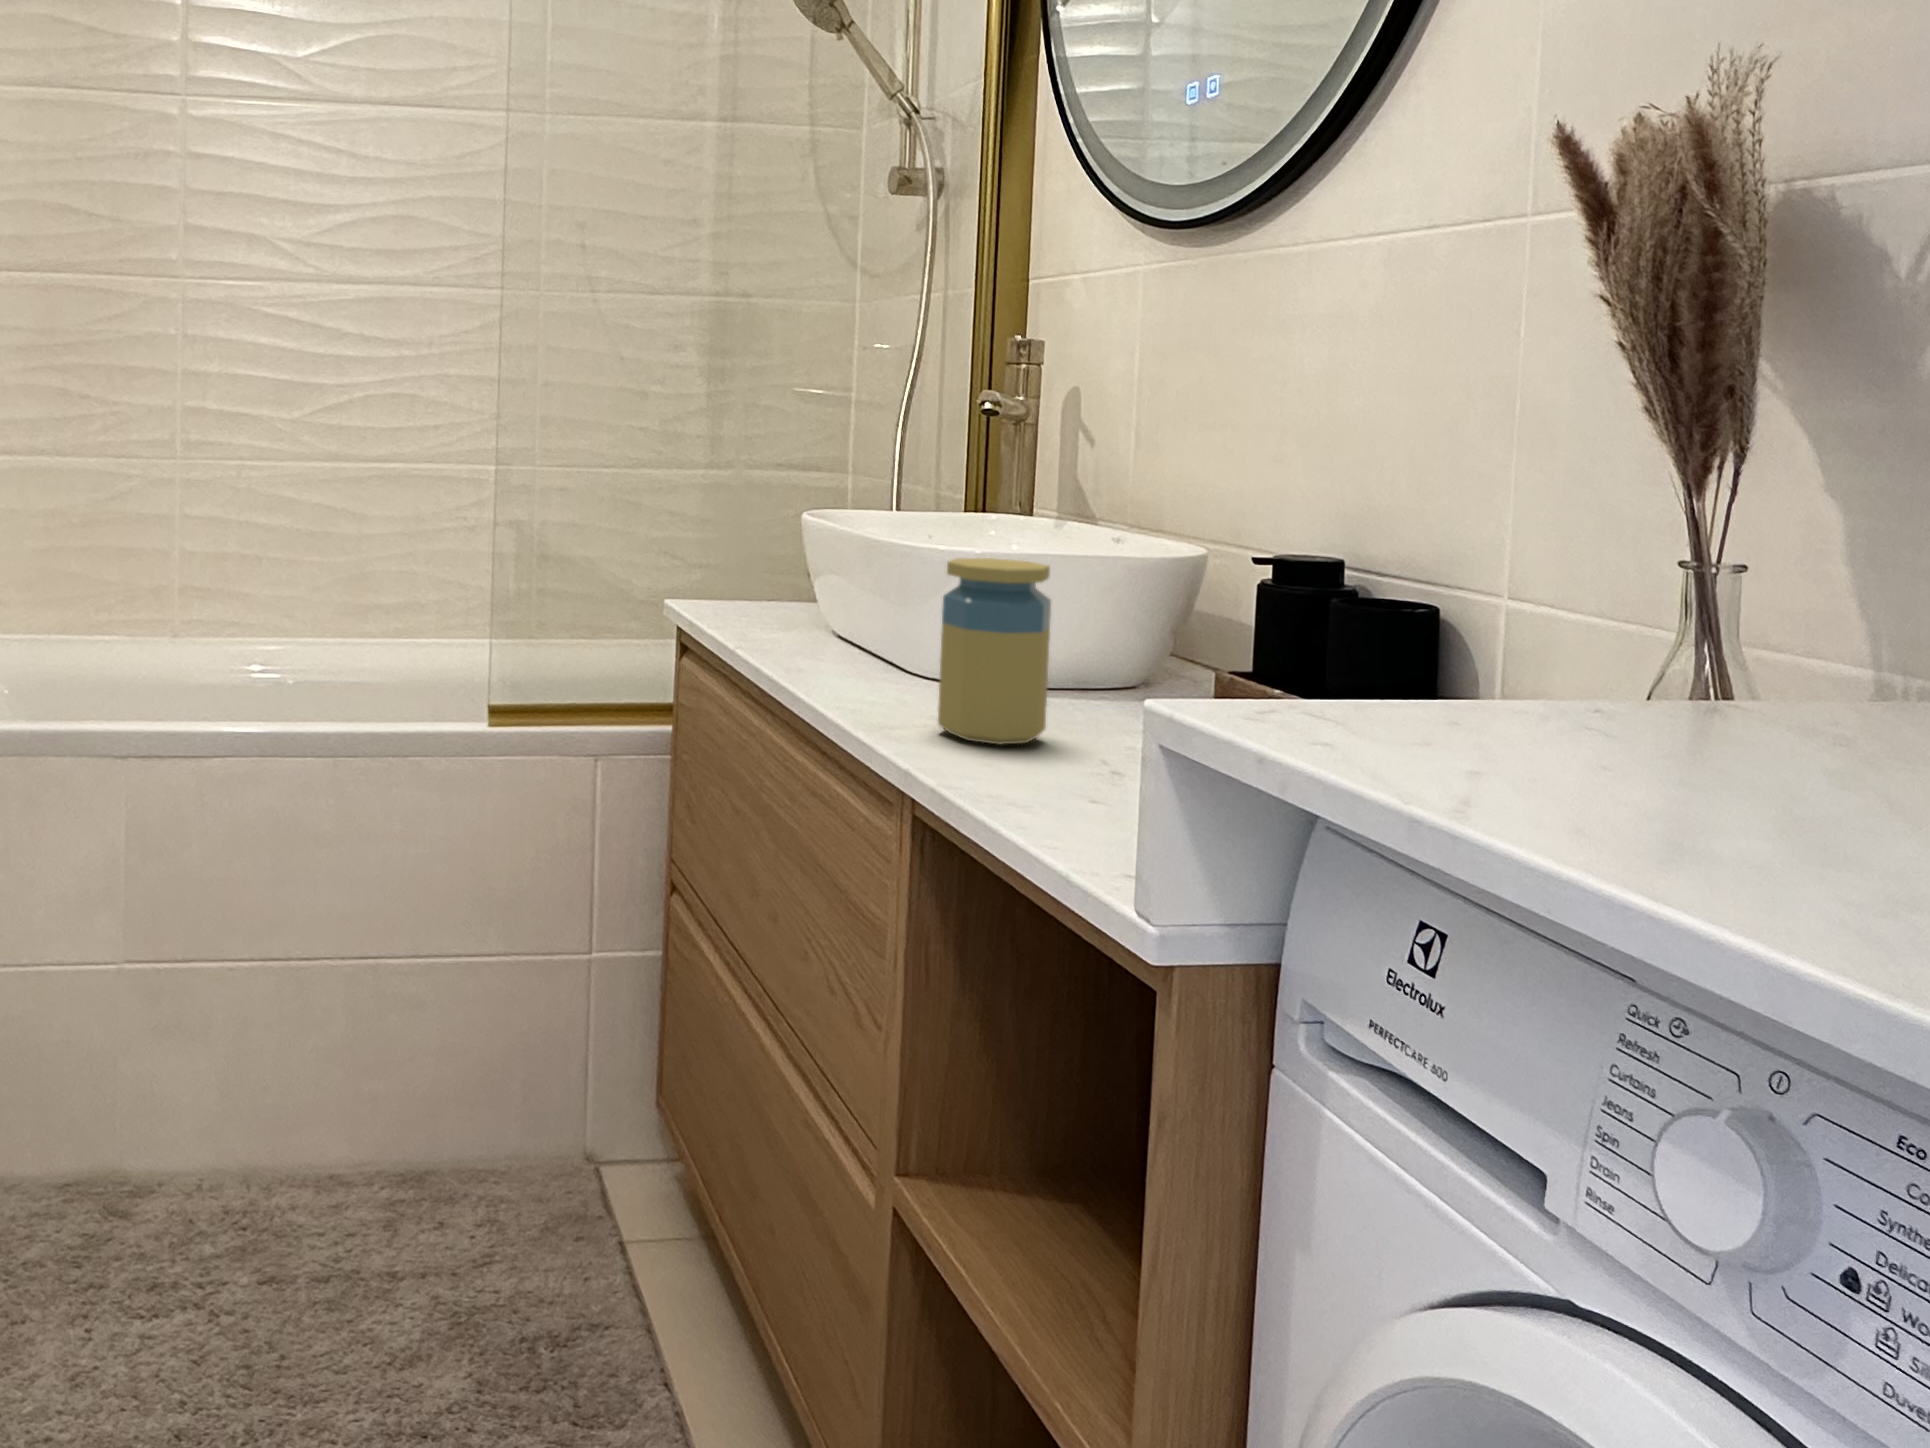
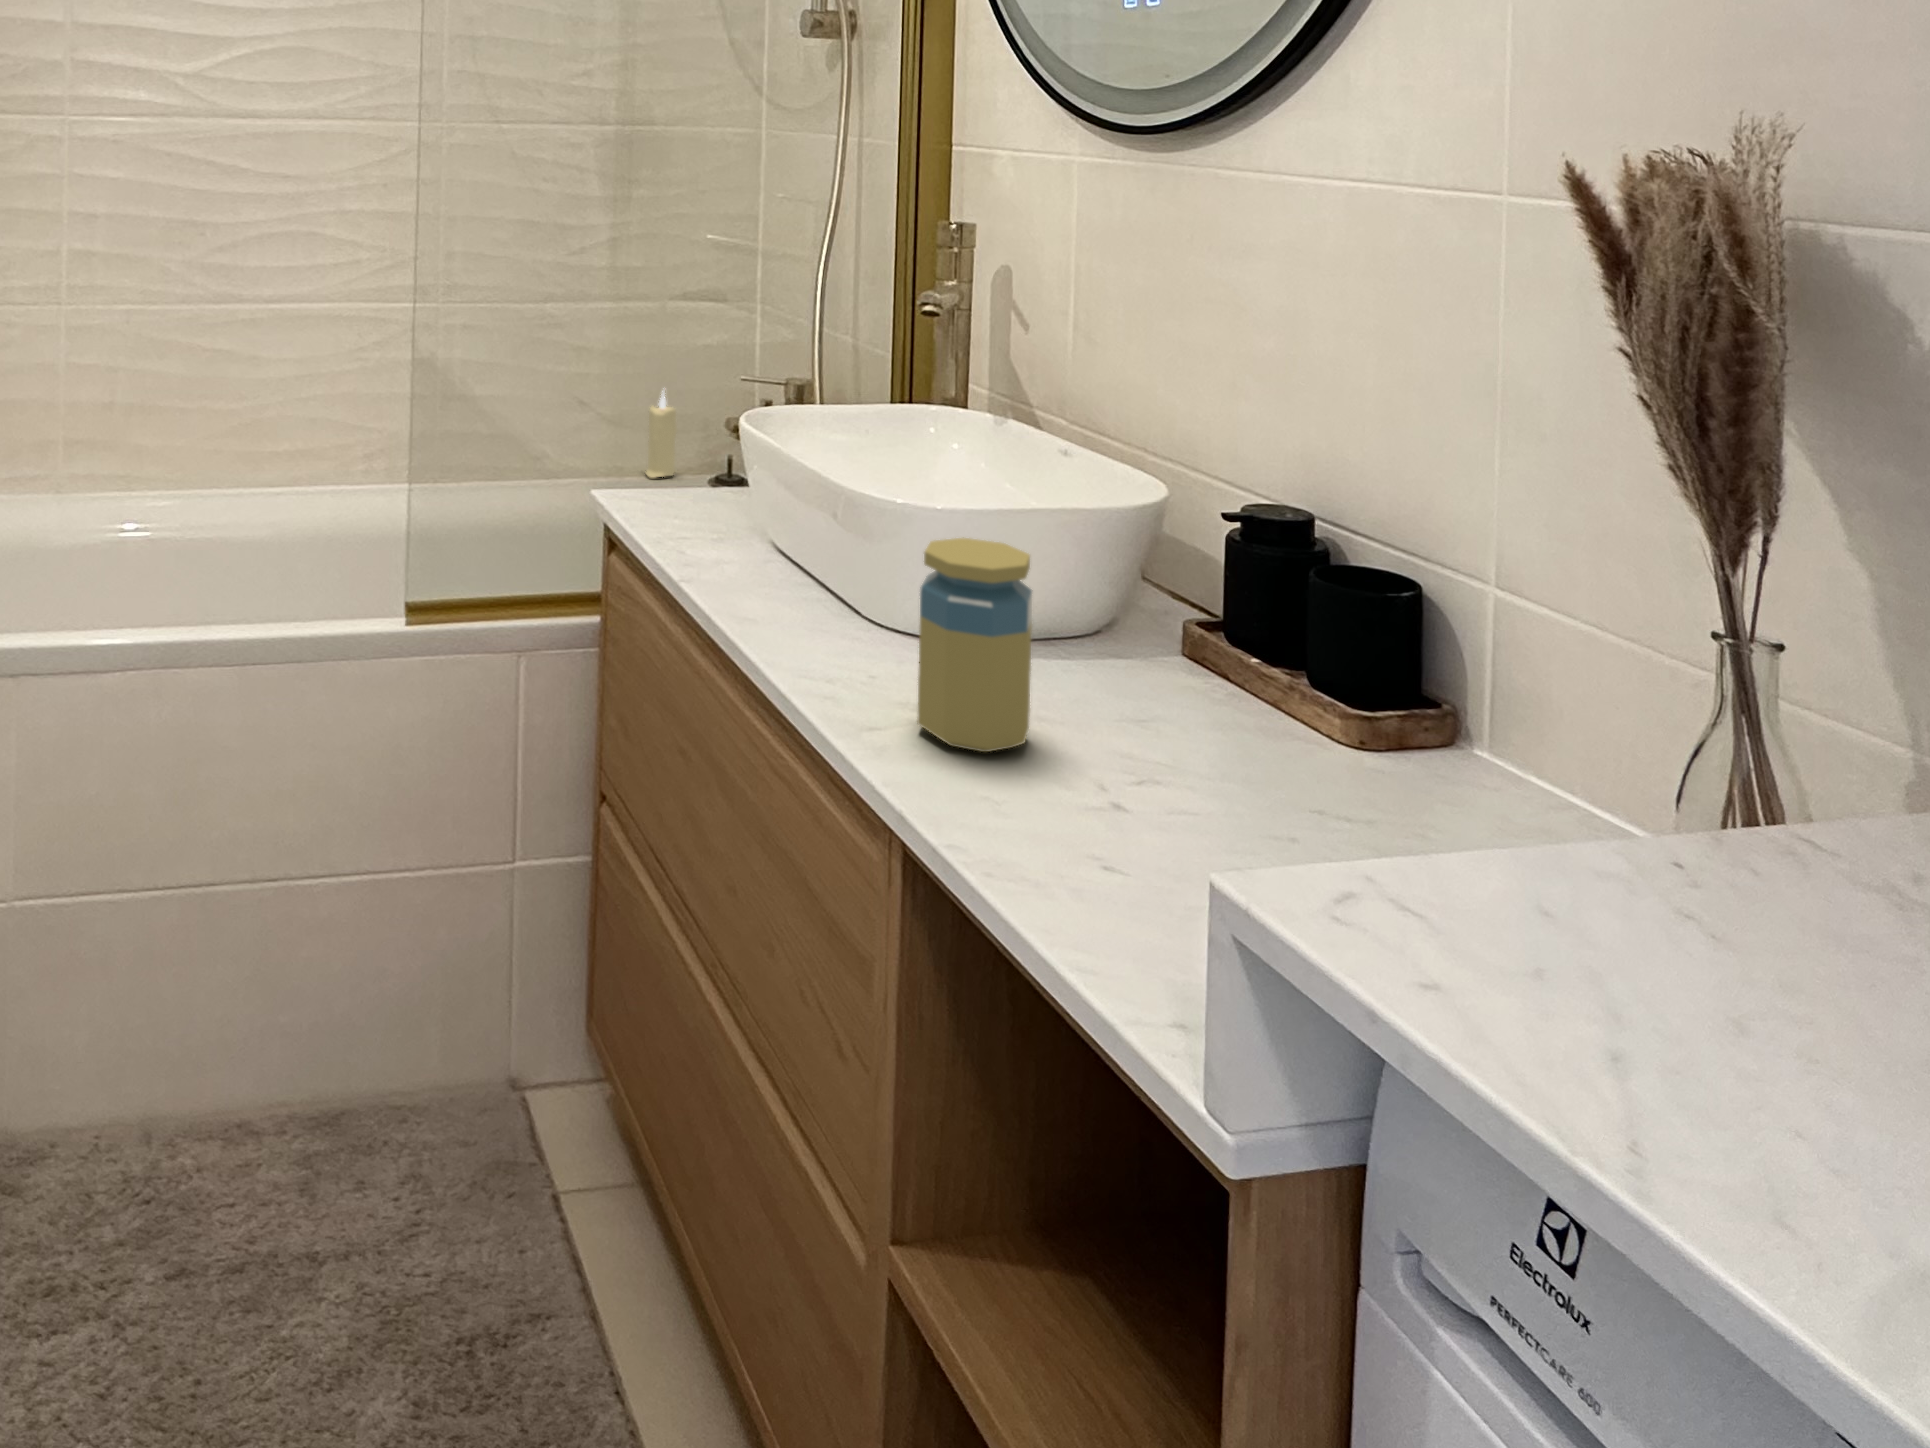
candle: none [720,511,752,596] -> present [646,391,677,478]

